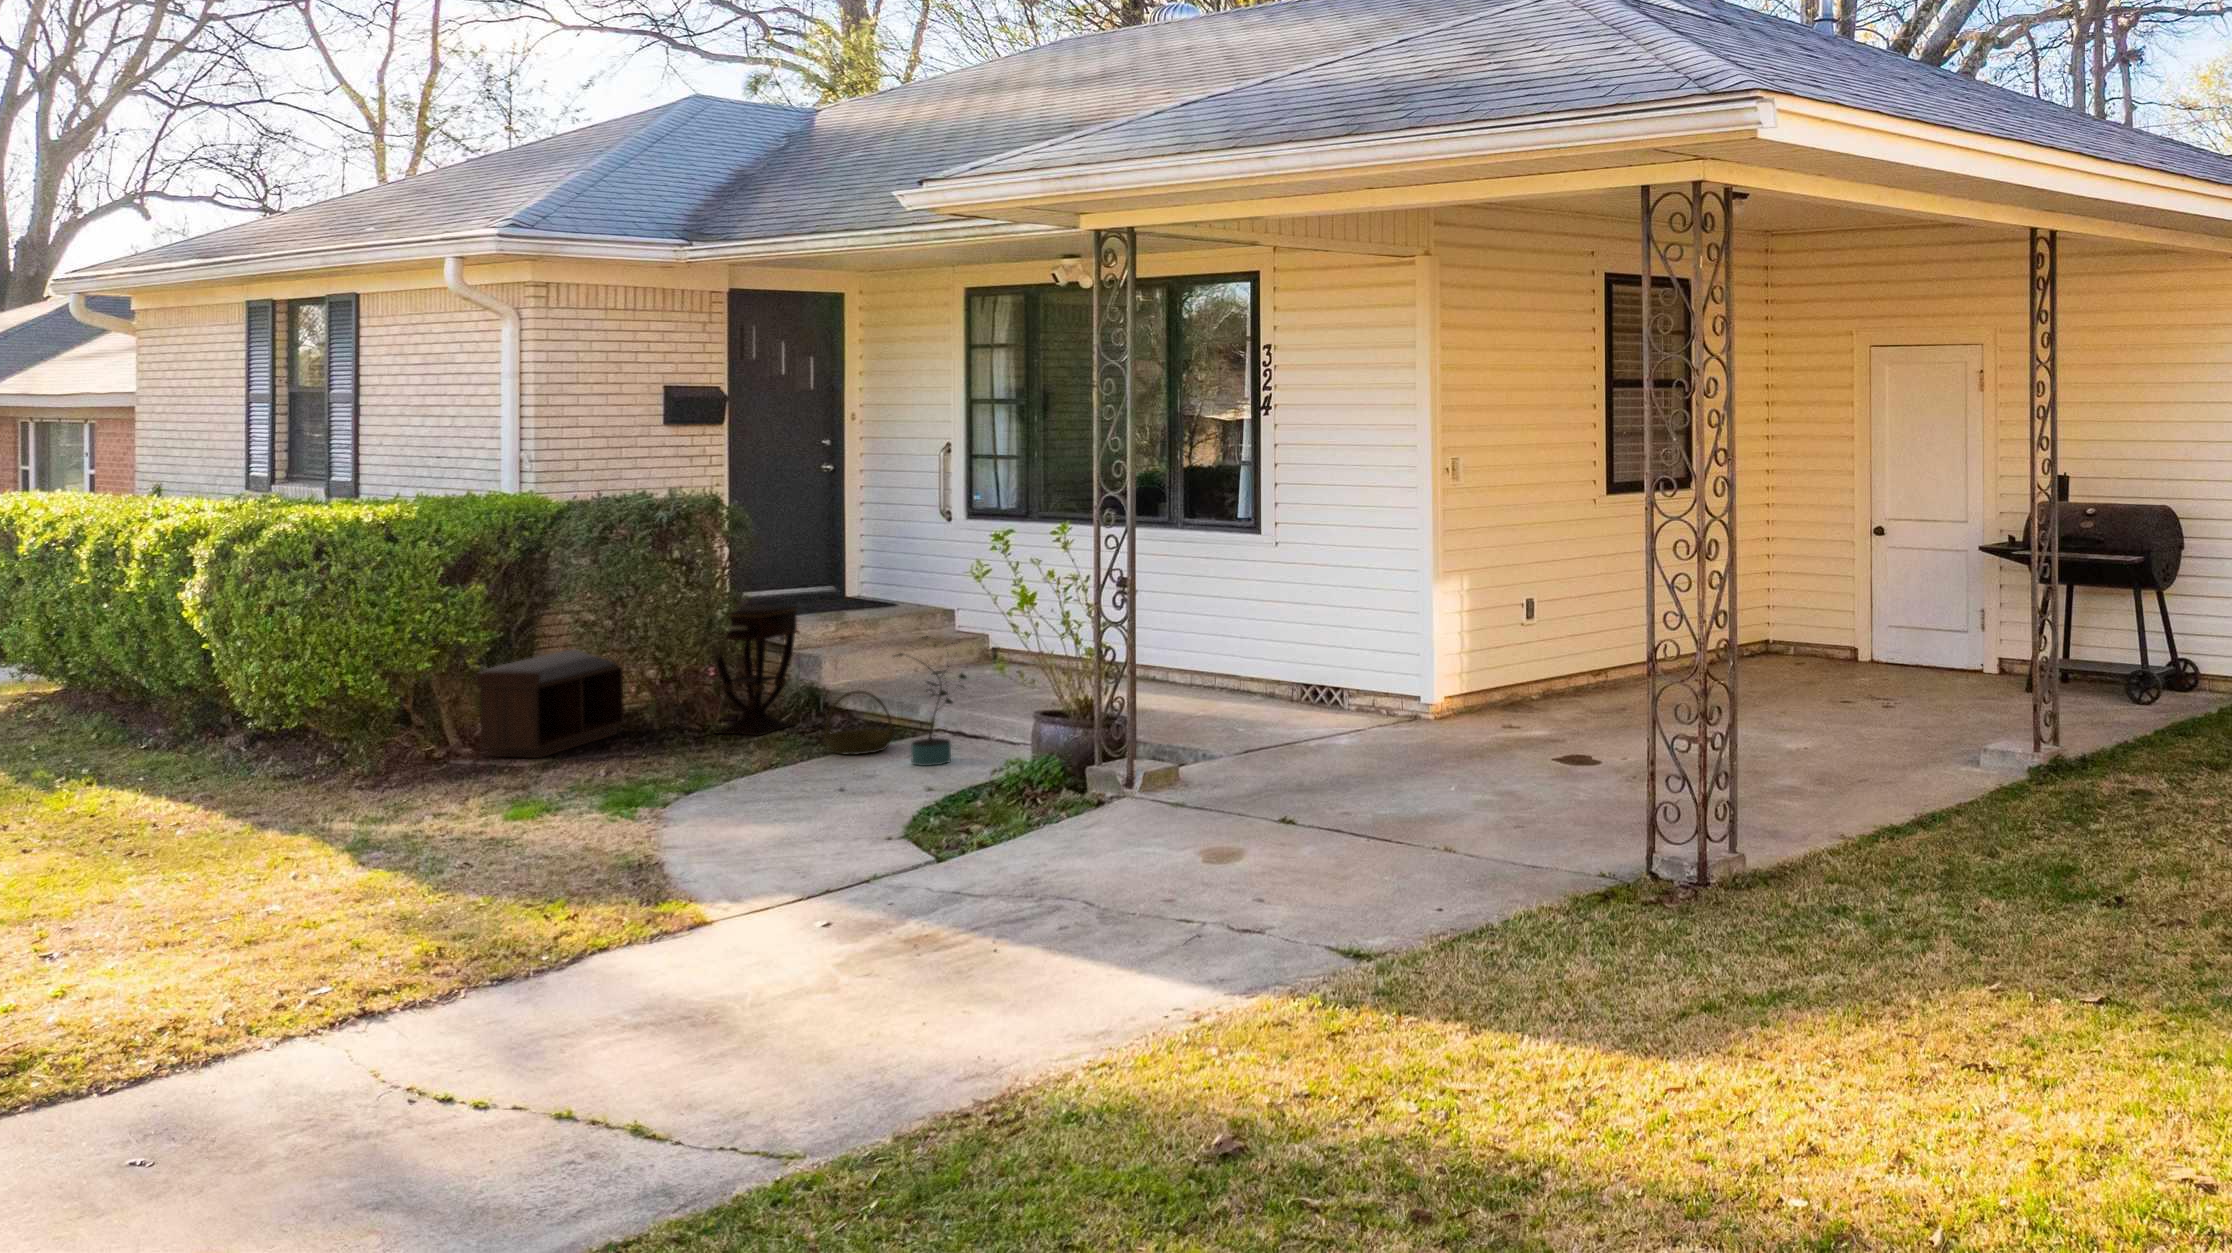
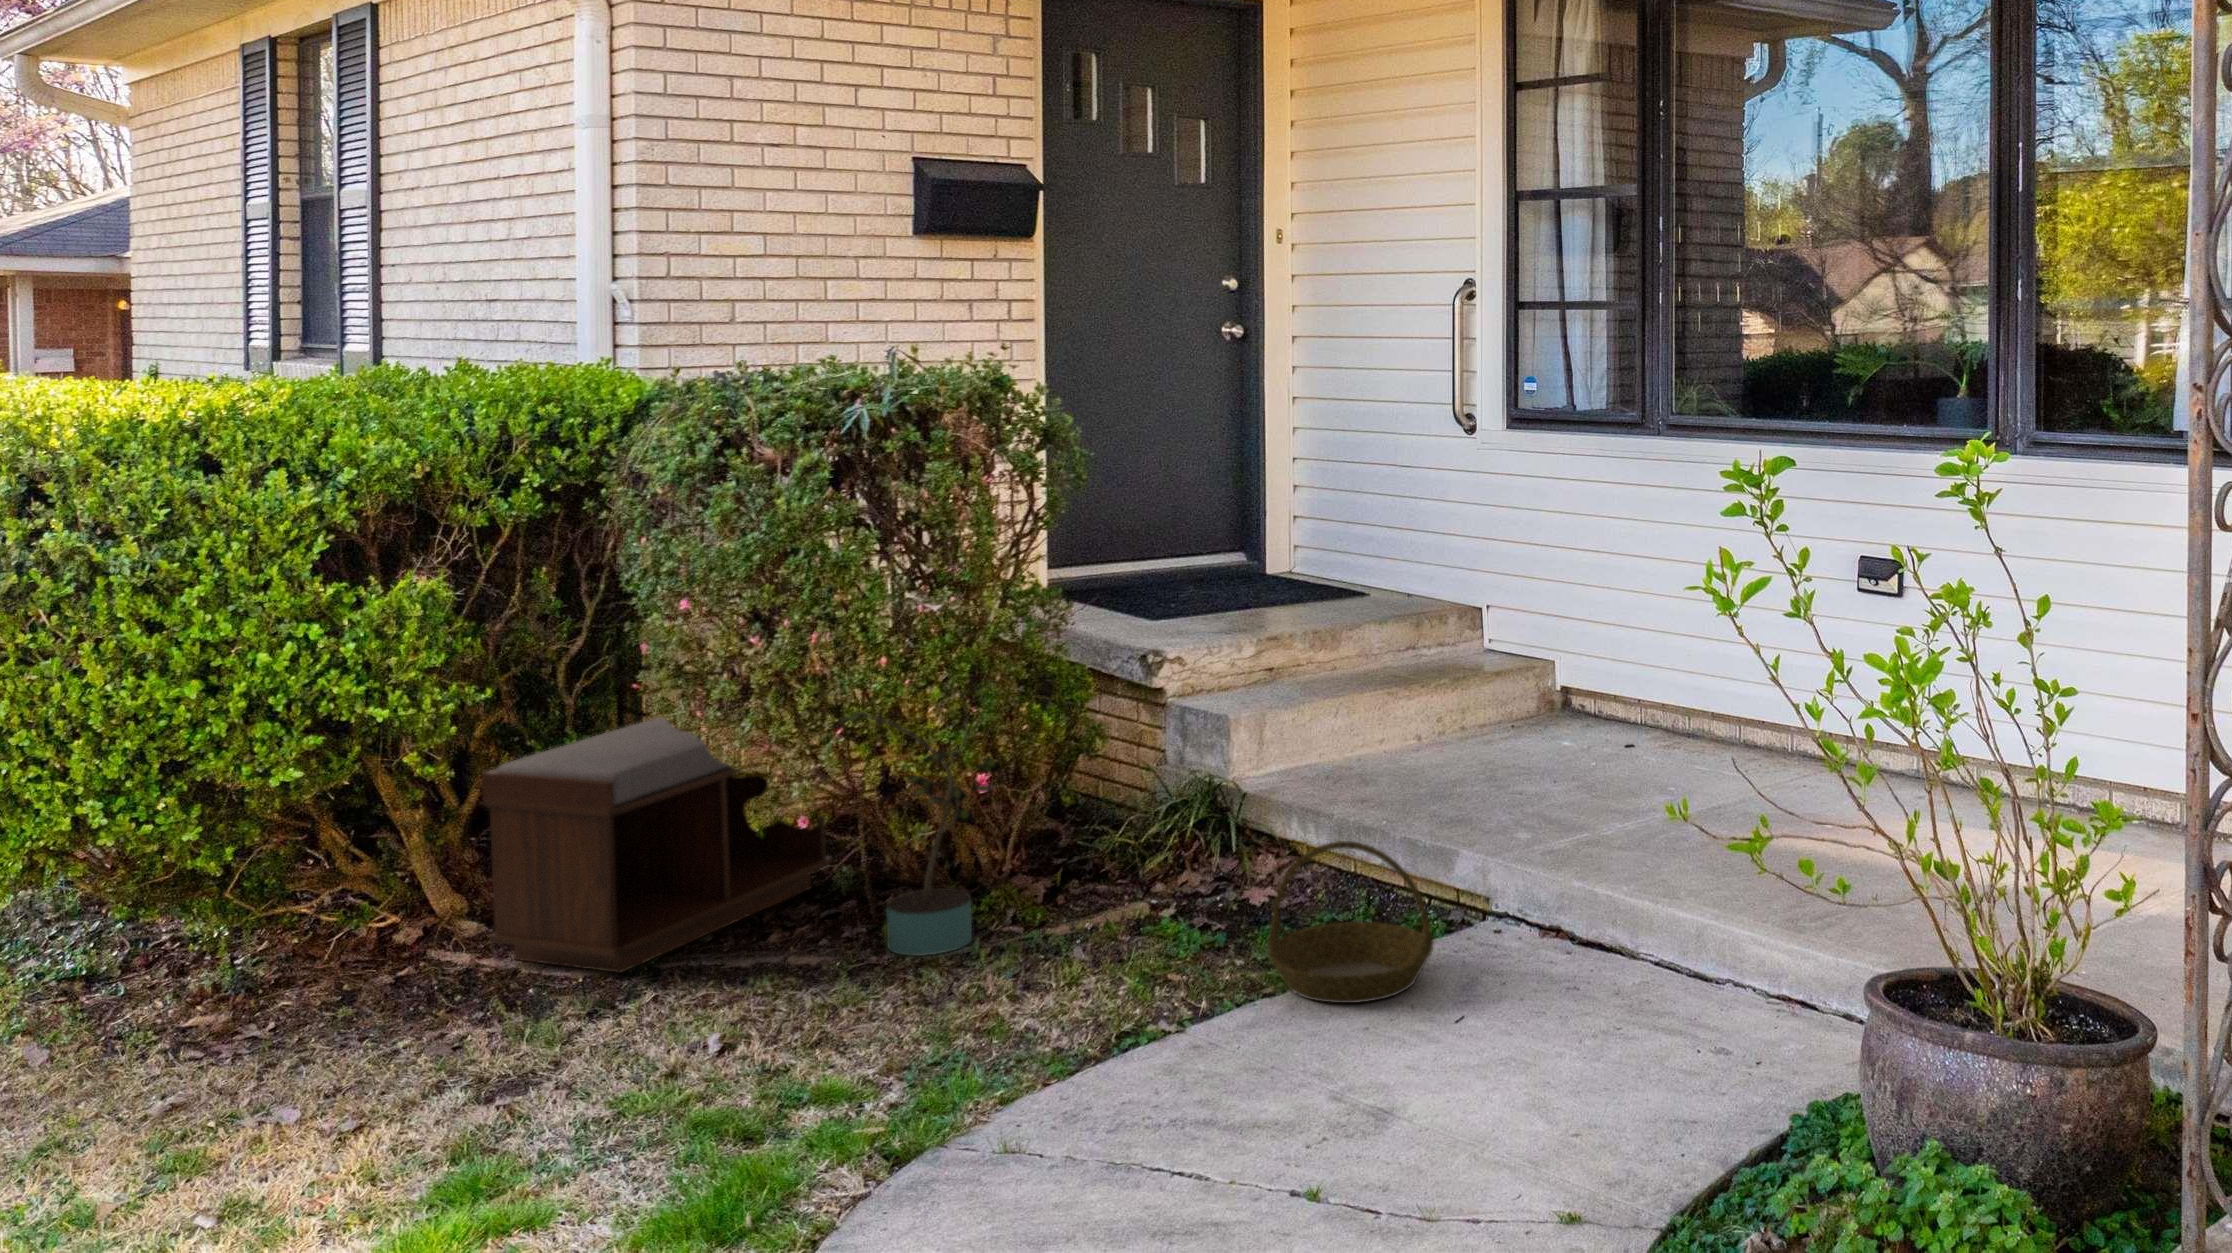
side table: present [716,605,797,736] -> none [998,610,1190,909]
potted plant: present [897,636,967,766] -> present [840,686,1000,956]

